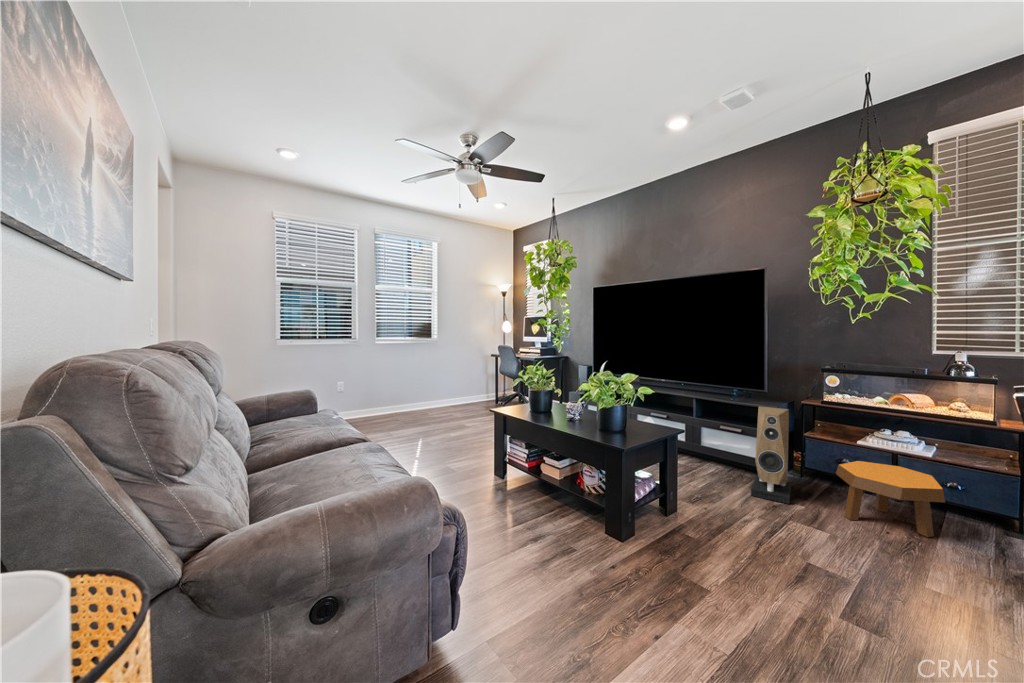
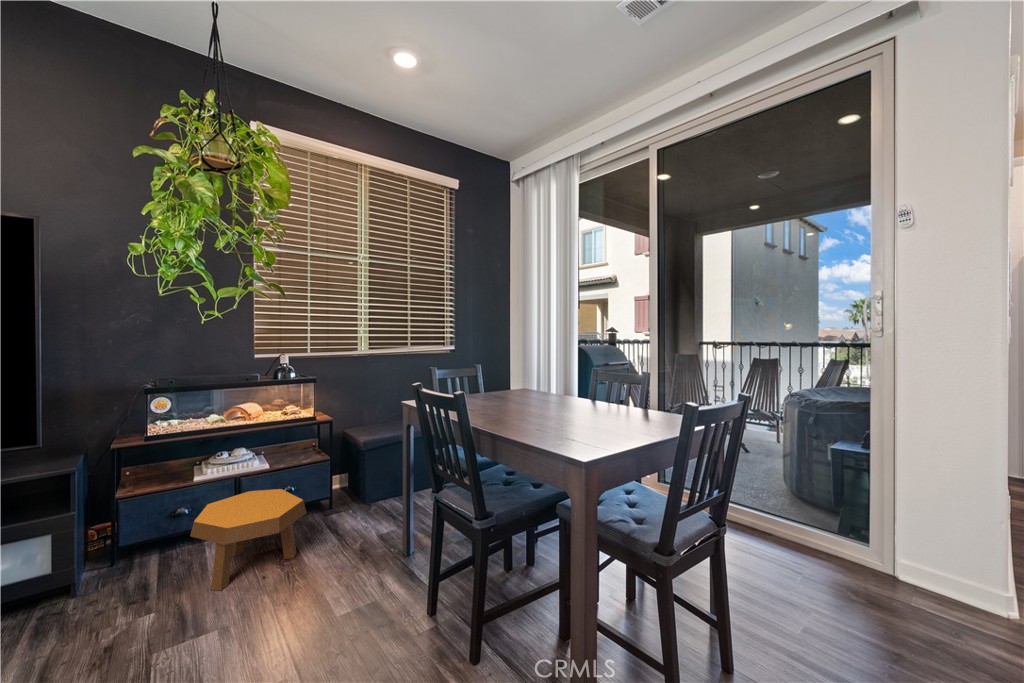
speaker: present [751,406,791,504] -> none [34,466,129,662]

